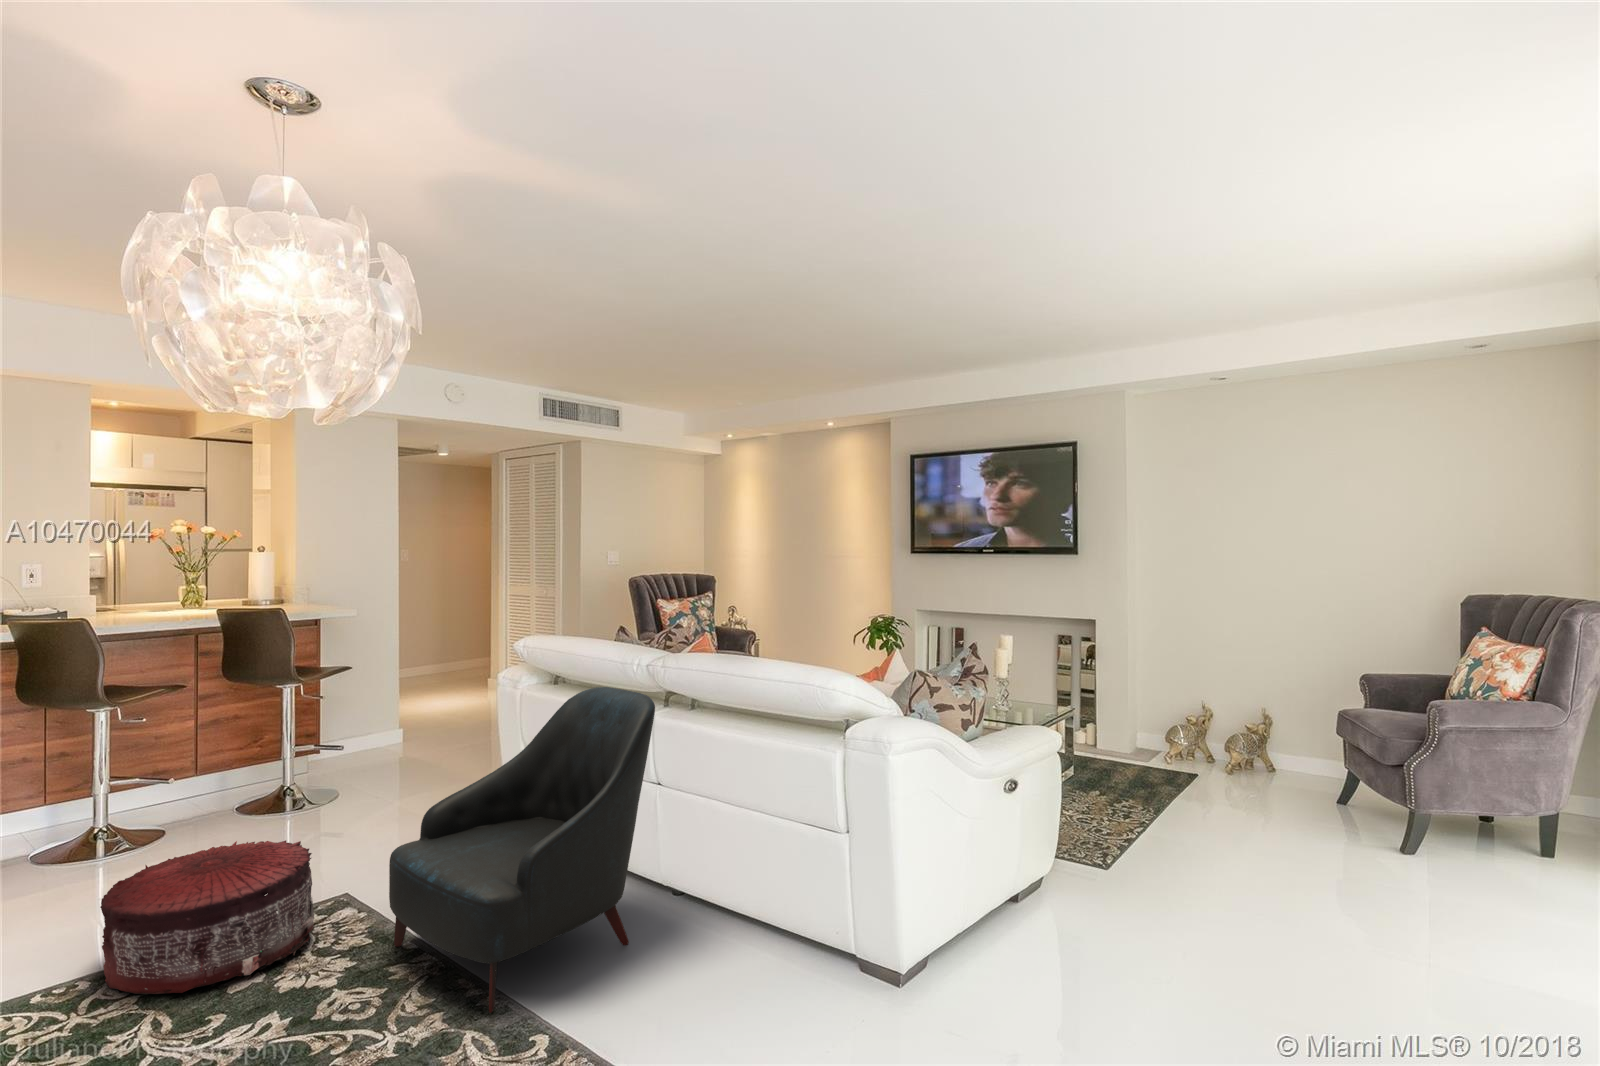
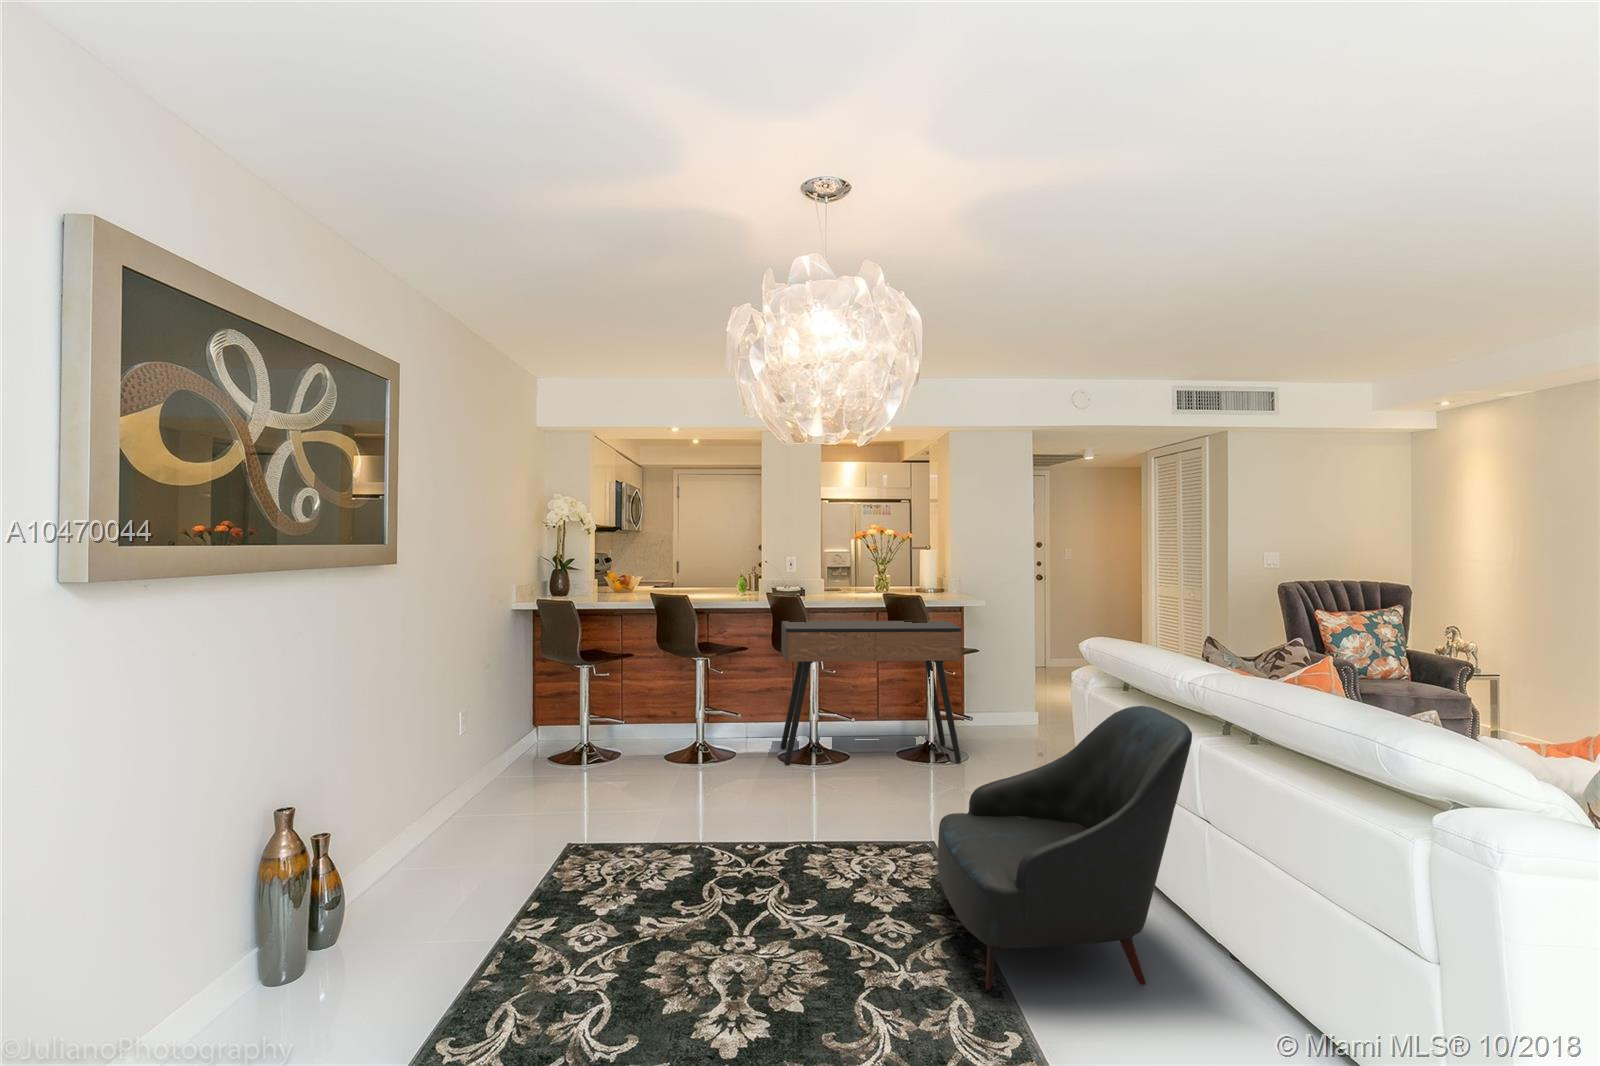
console table: none [37,639,336,869] -> present [781,621,961,765]
pouf: present [100,840,314,994] -> none [768,775,897,880]

